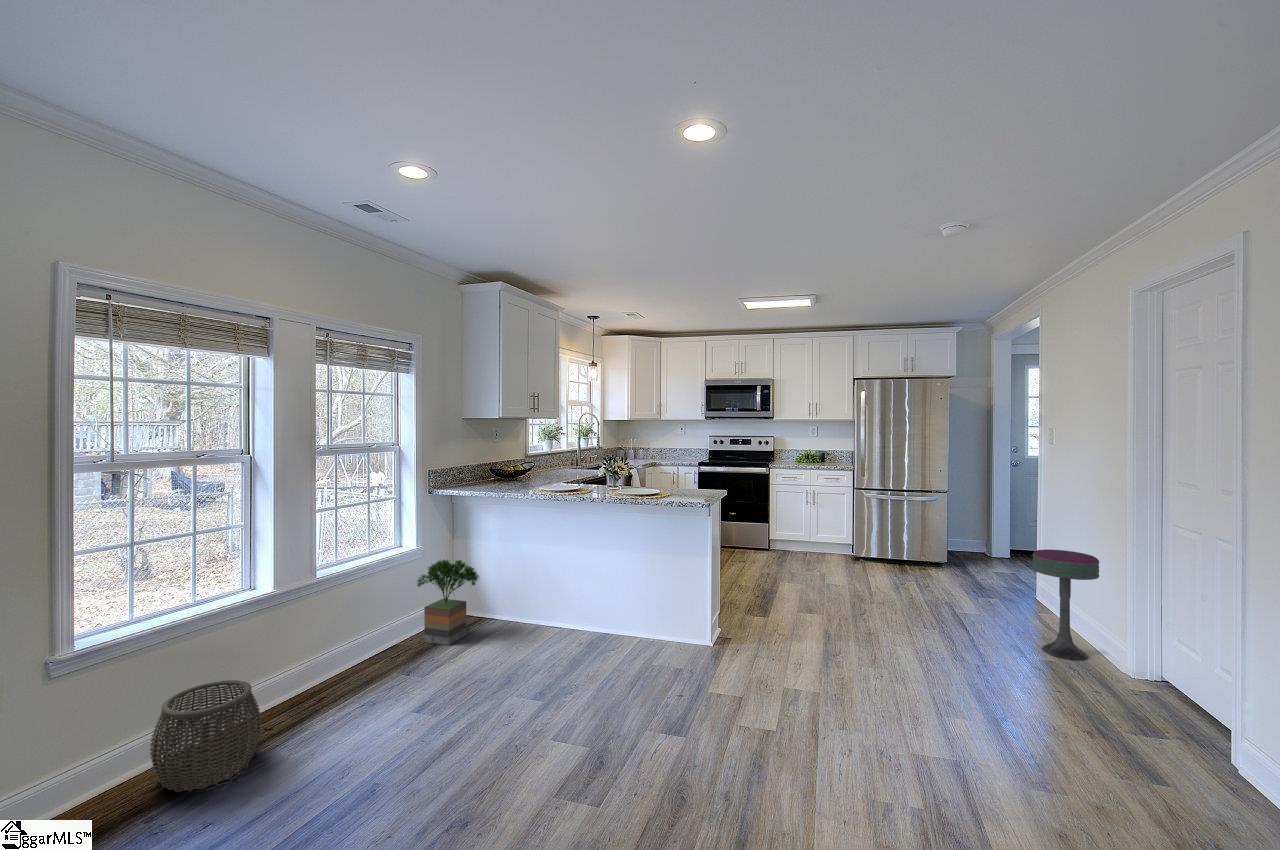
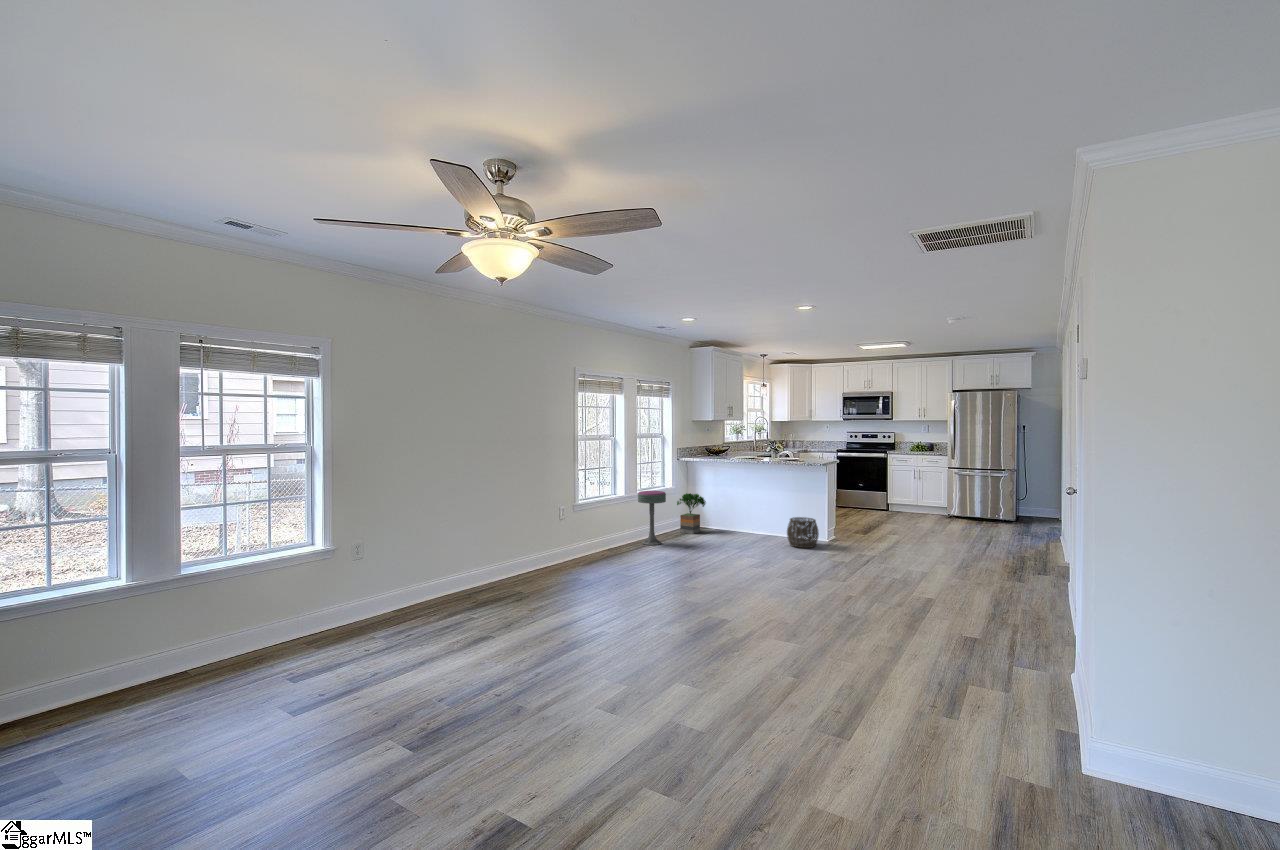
bar stool: present [1033,550,1099,660] -> present [638,491,666,545]
woven basket: present [150,680,261,792] -> present [787,517,819,548]

